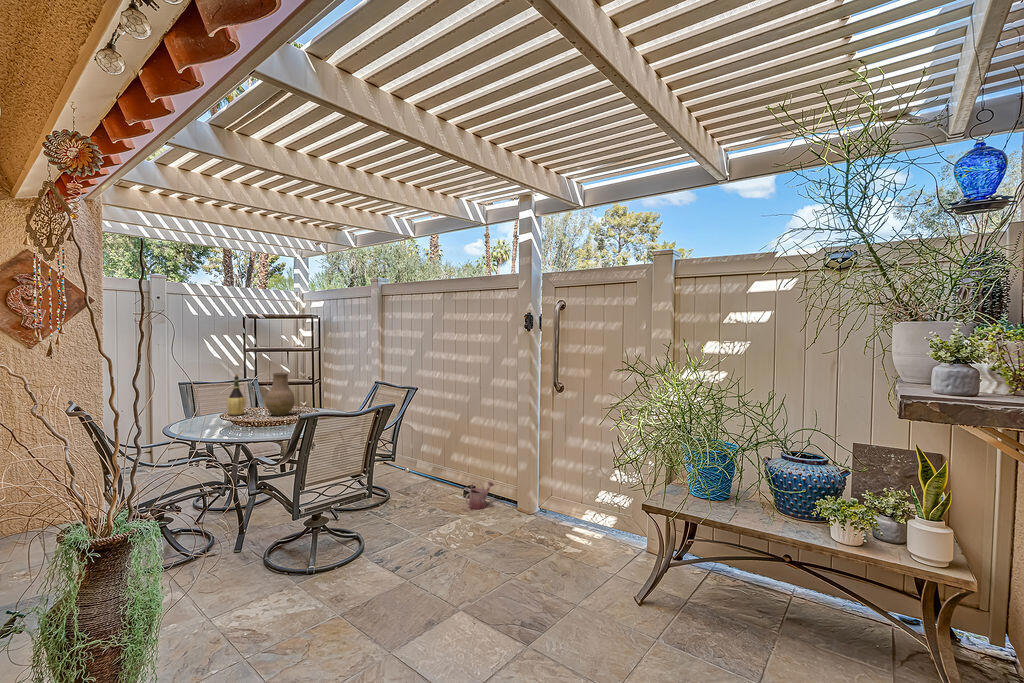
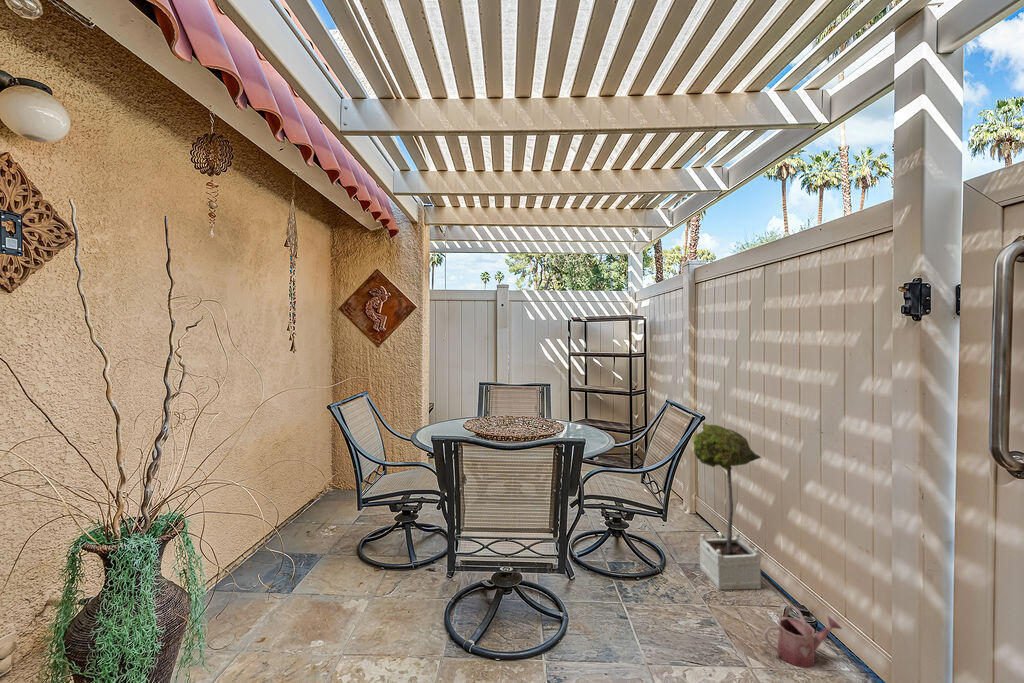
vase: present [265,373,295,416] -> none [500,380,531,432]
wine bottle: present [227,374,246,415] -> none [476,378,495,424]
potted tree: none [405,393,446,494] -> present [693,423,761,590]

